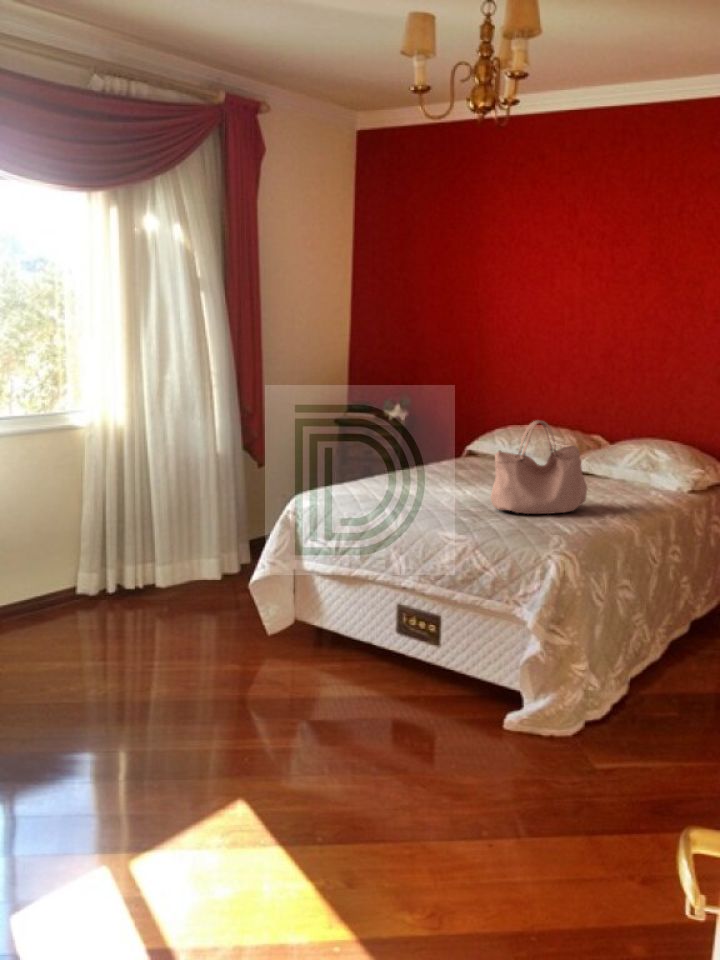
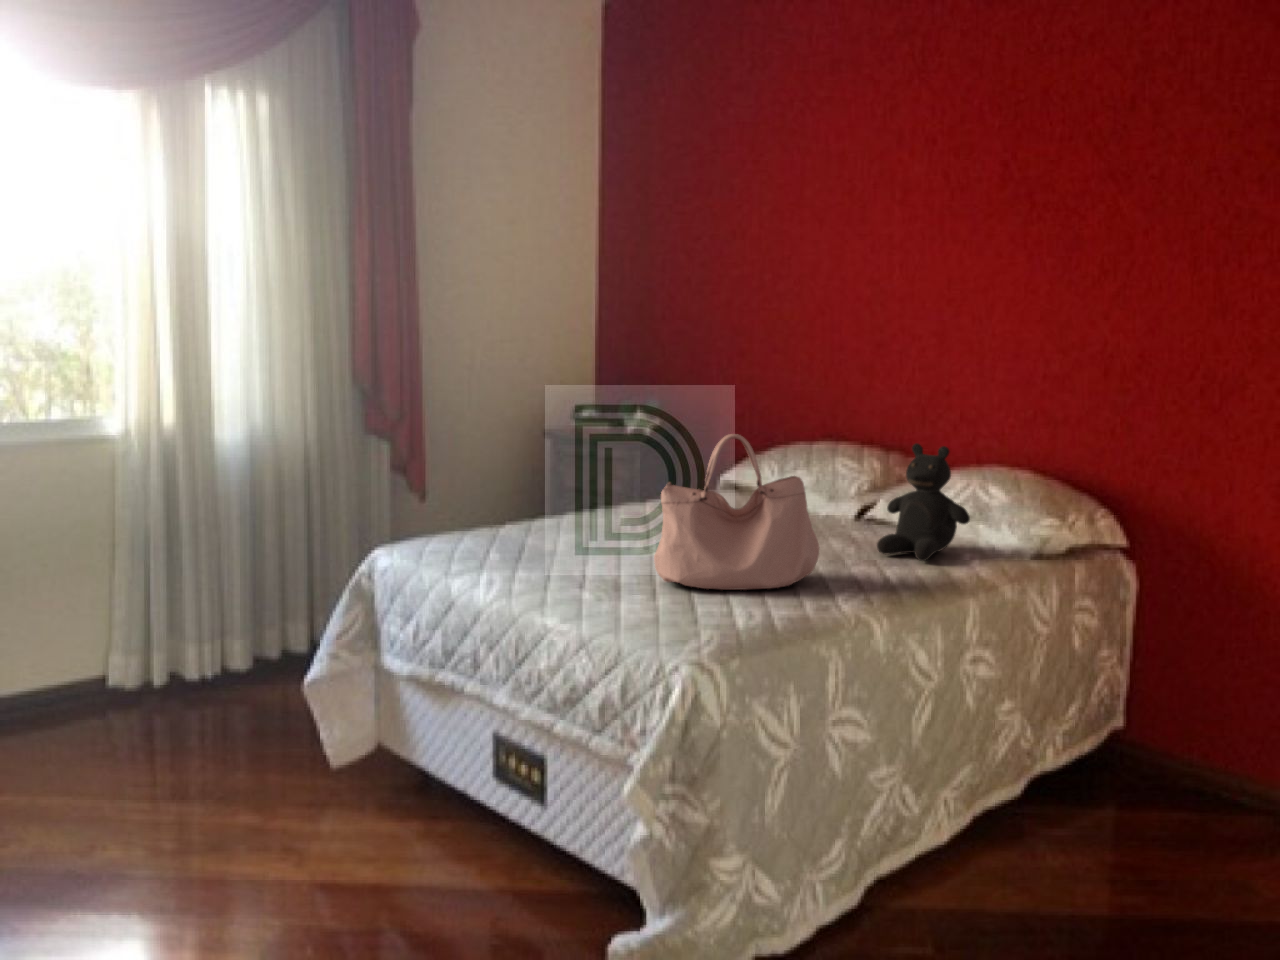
teddy bear: none [603,425,658,496] -> present [877,443,970,561]

